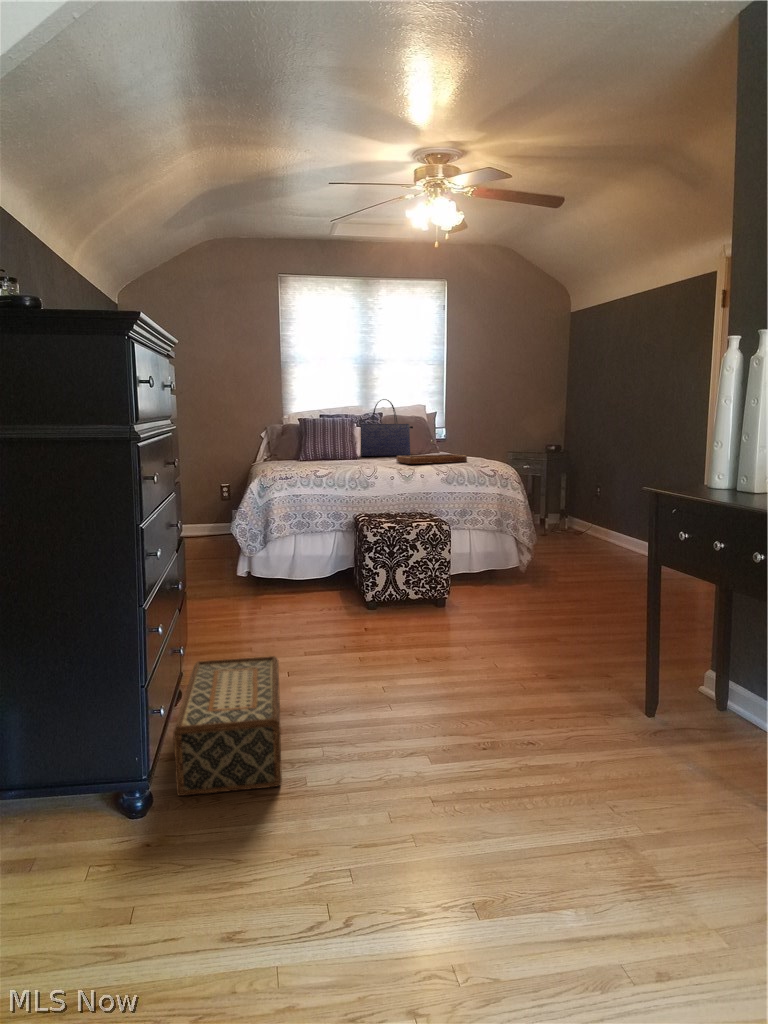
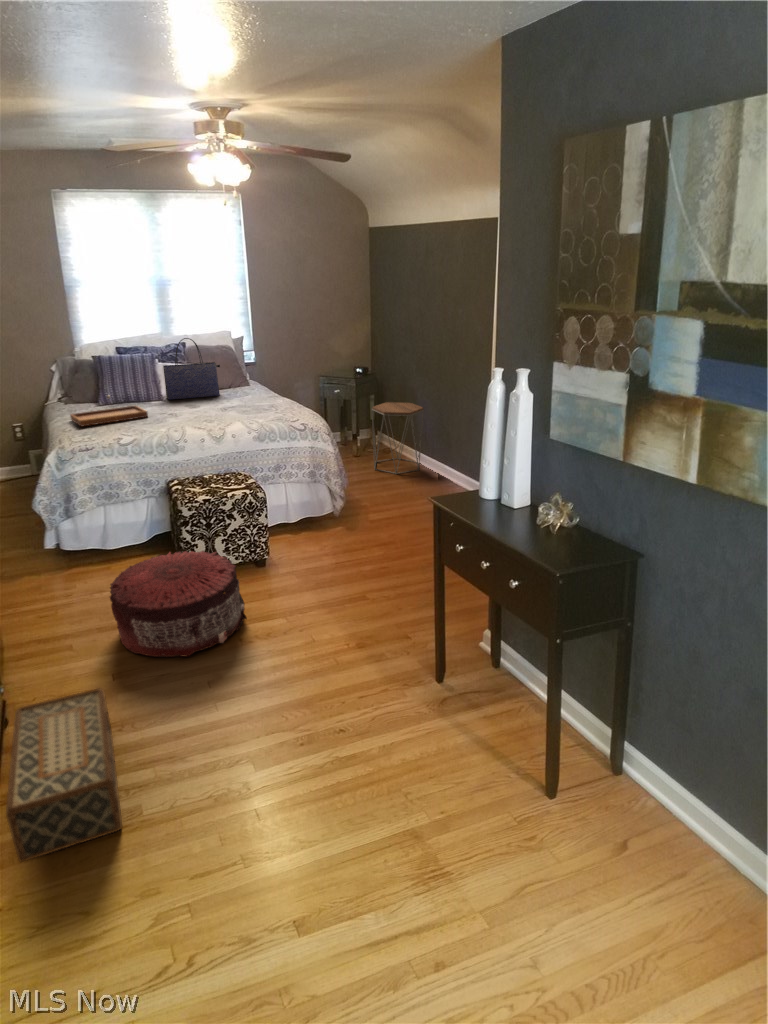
tray: present [396,440,467,464] -> present [70,395,148,427]
side table: none [563,477,622,550] -> present [372,402,424,474]
pouf: none [291,568,424,662] -> present [110,551,247,657]

